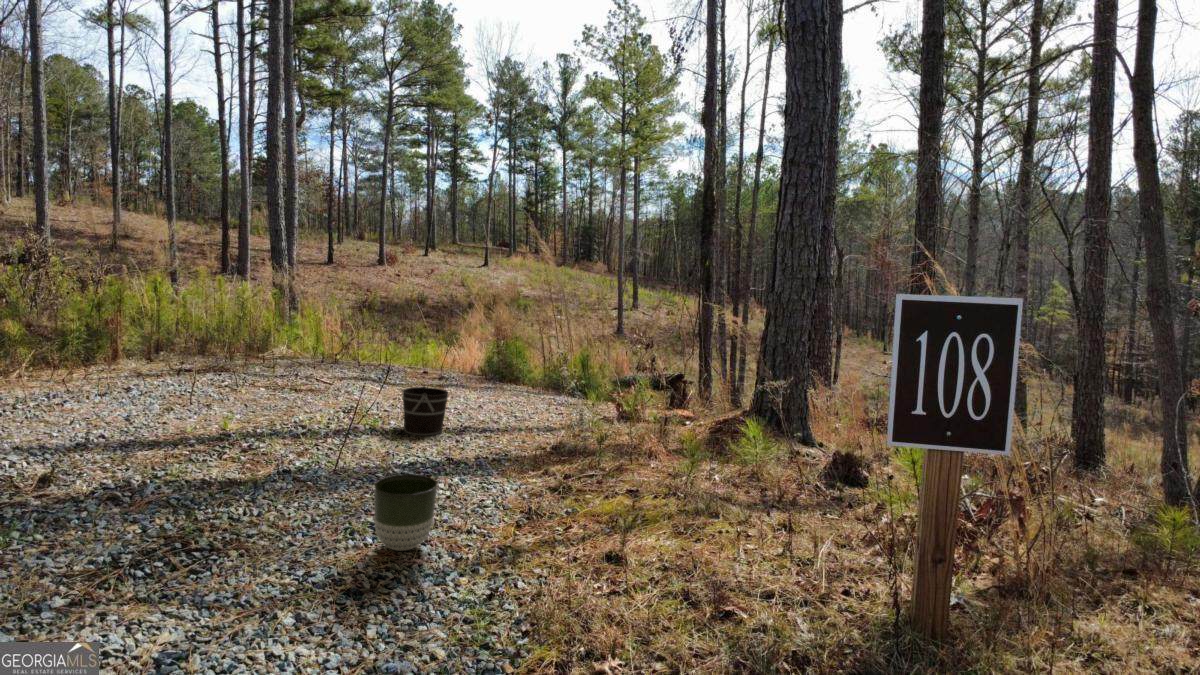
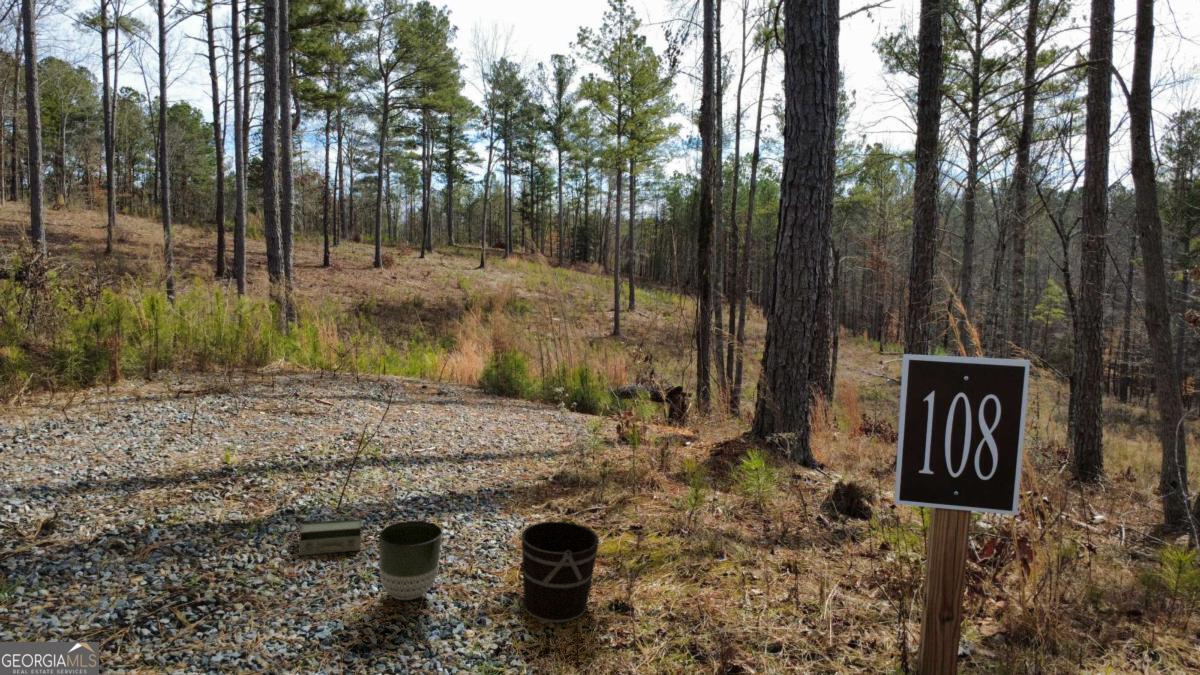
bucket: present [402,386,448,435] -> present [519,518,599,622]
toolbox: none [295,478,358,511] -> present [299,519,361,555]

